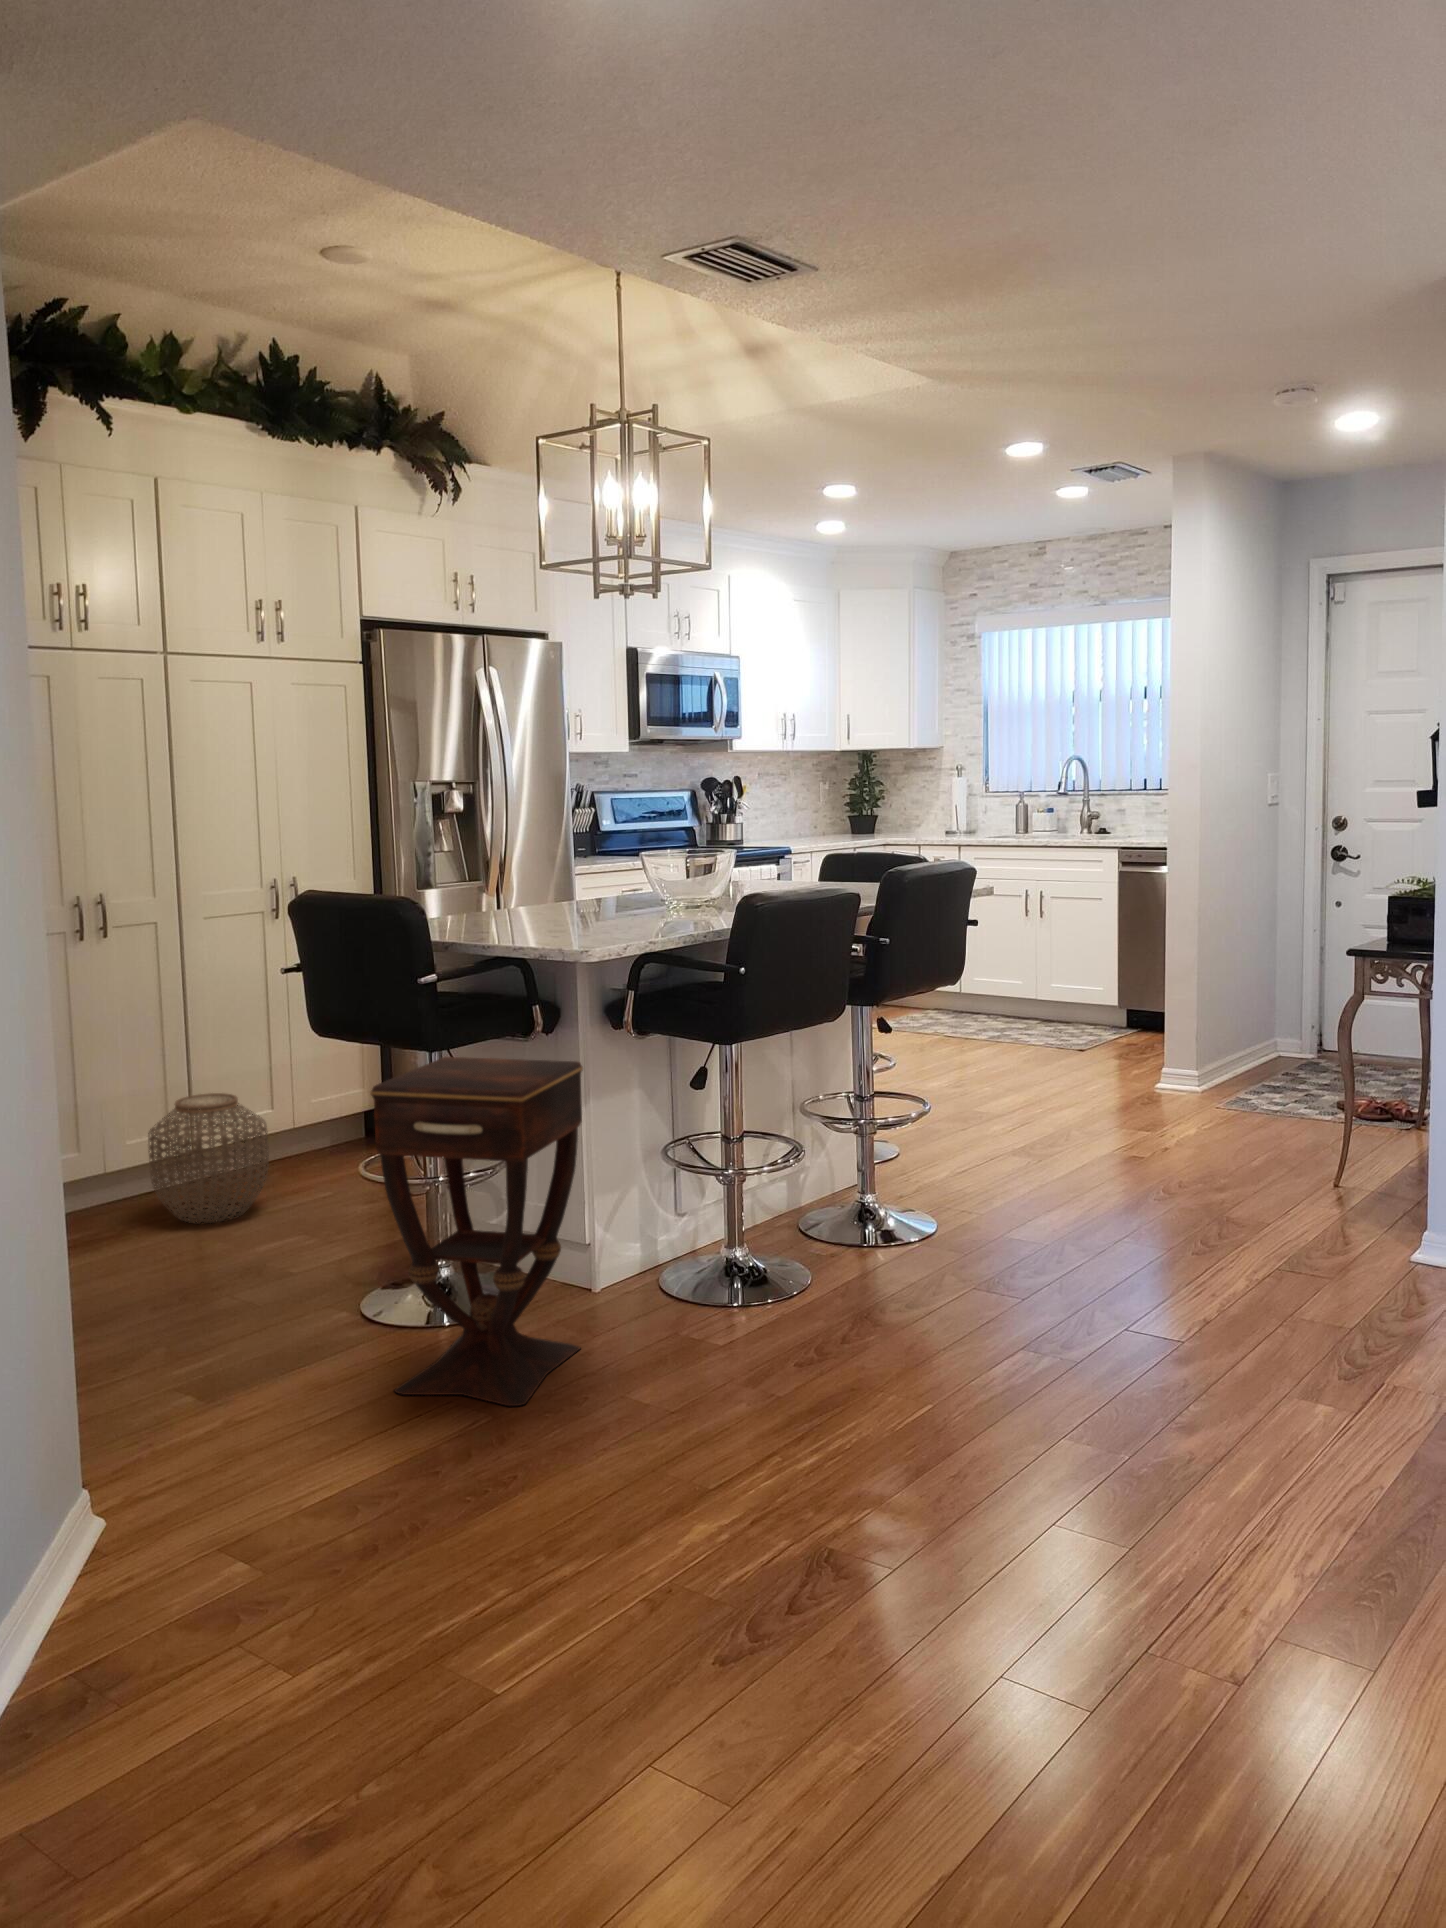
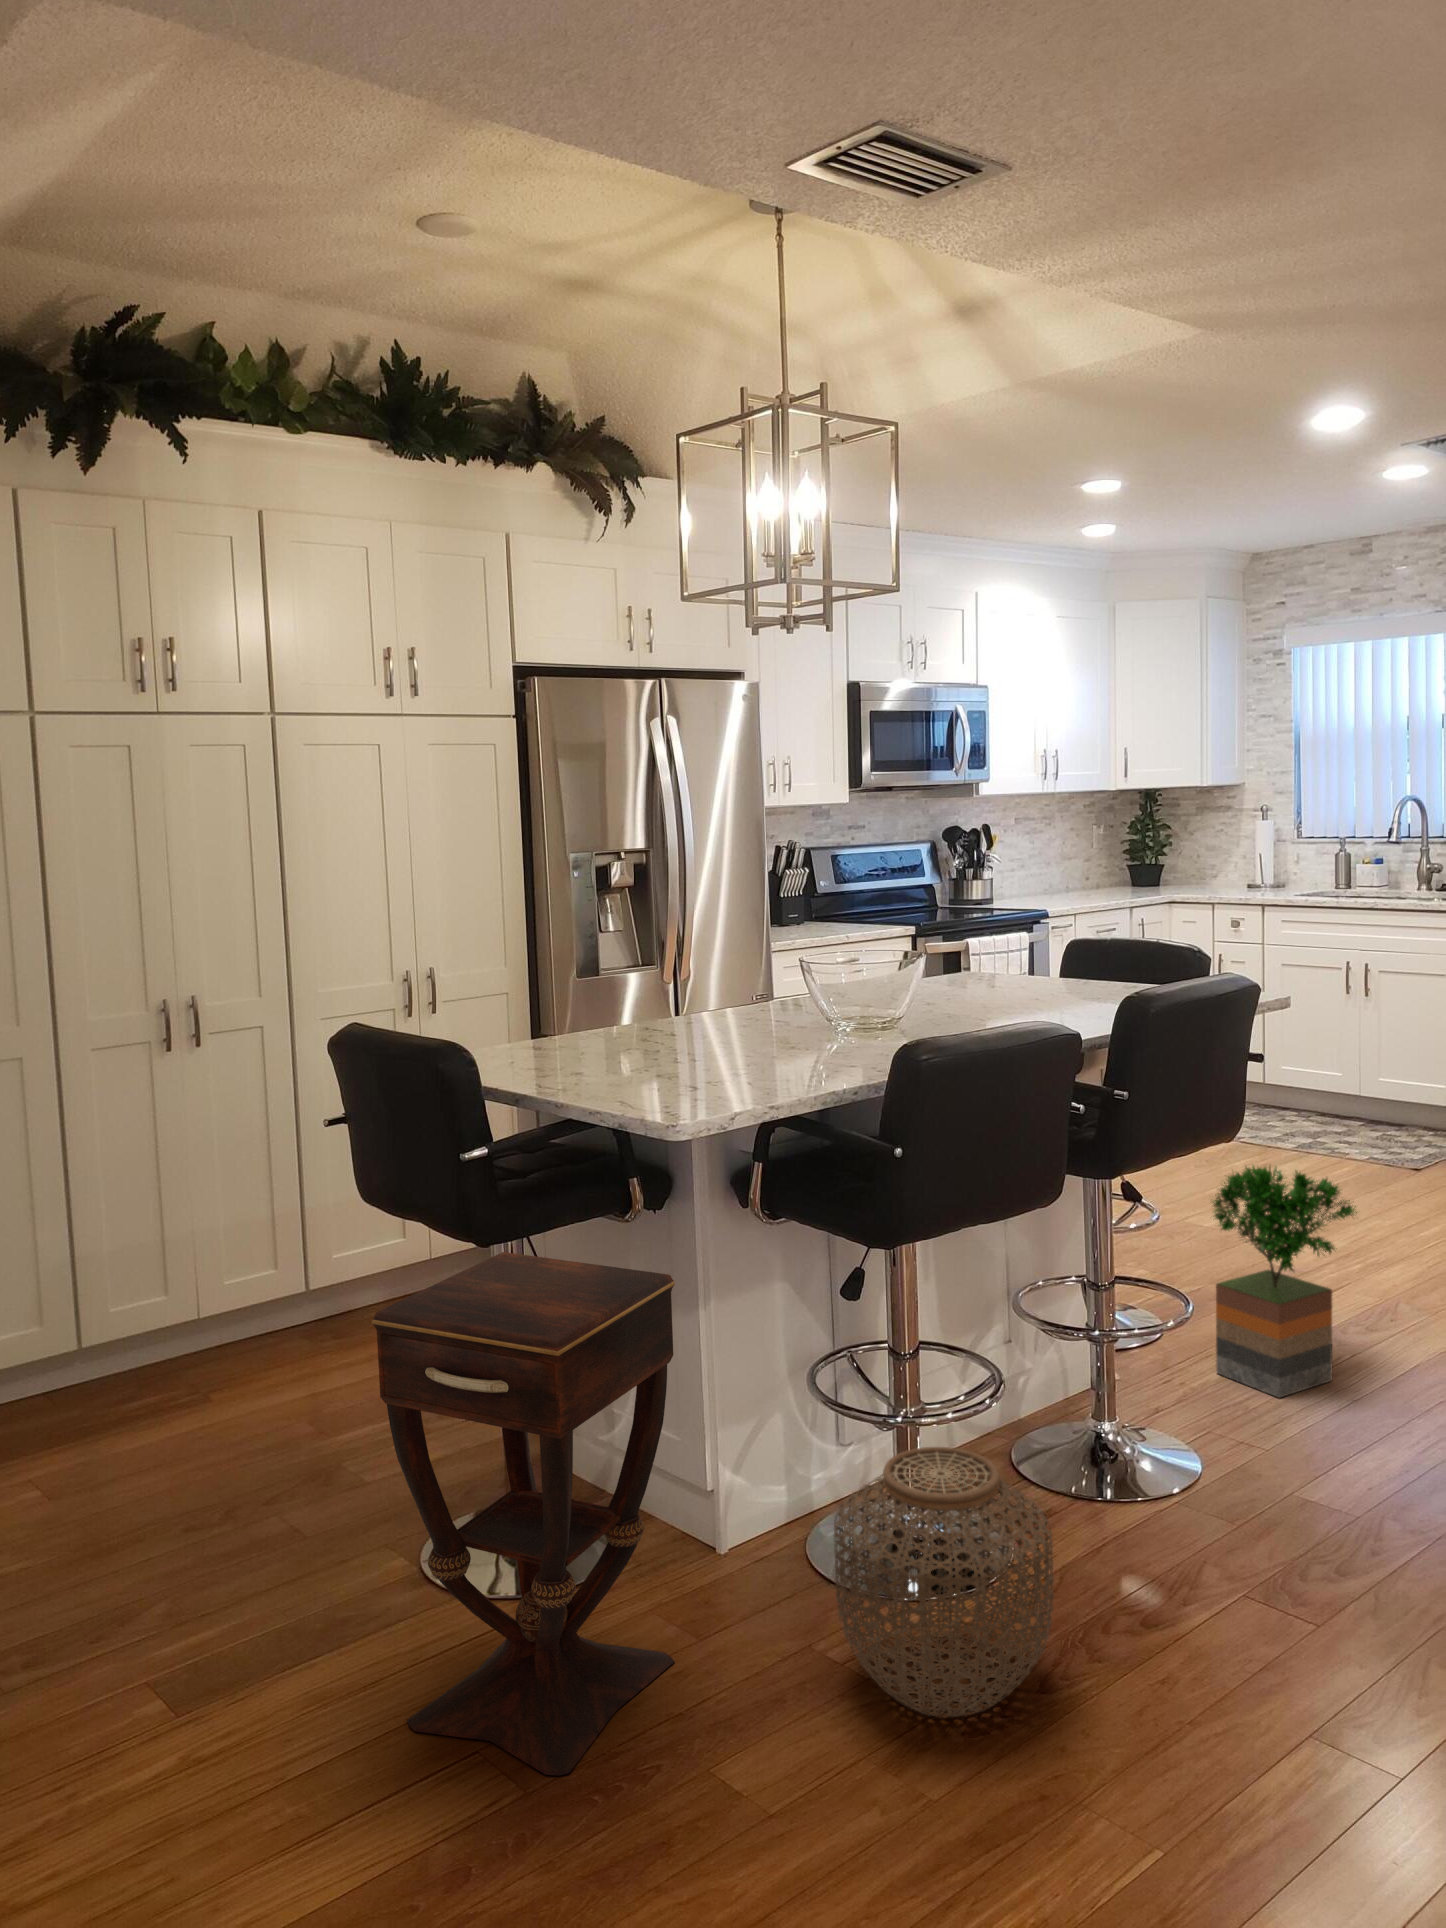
potted tree: none [936,1017,1045,1188] -> present [1213,1166,1357,1398]
woven basket: present [148,1093,269,1223] -> present [834,1447,1054,1717]

